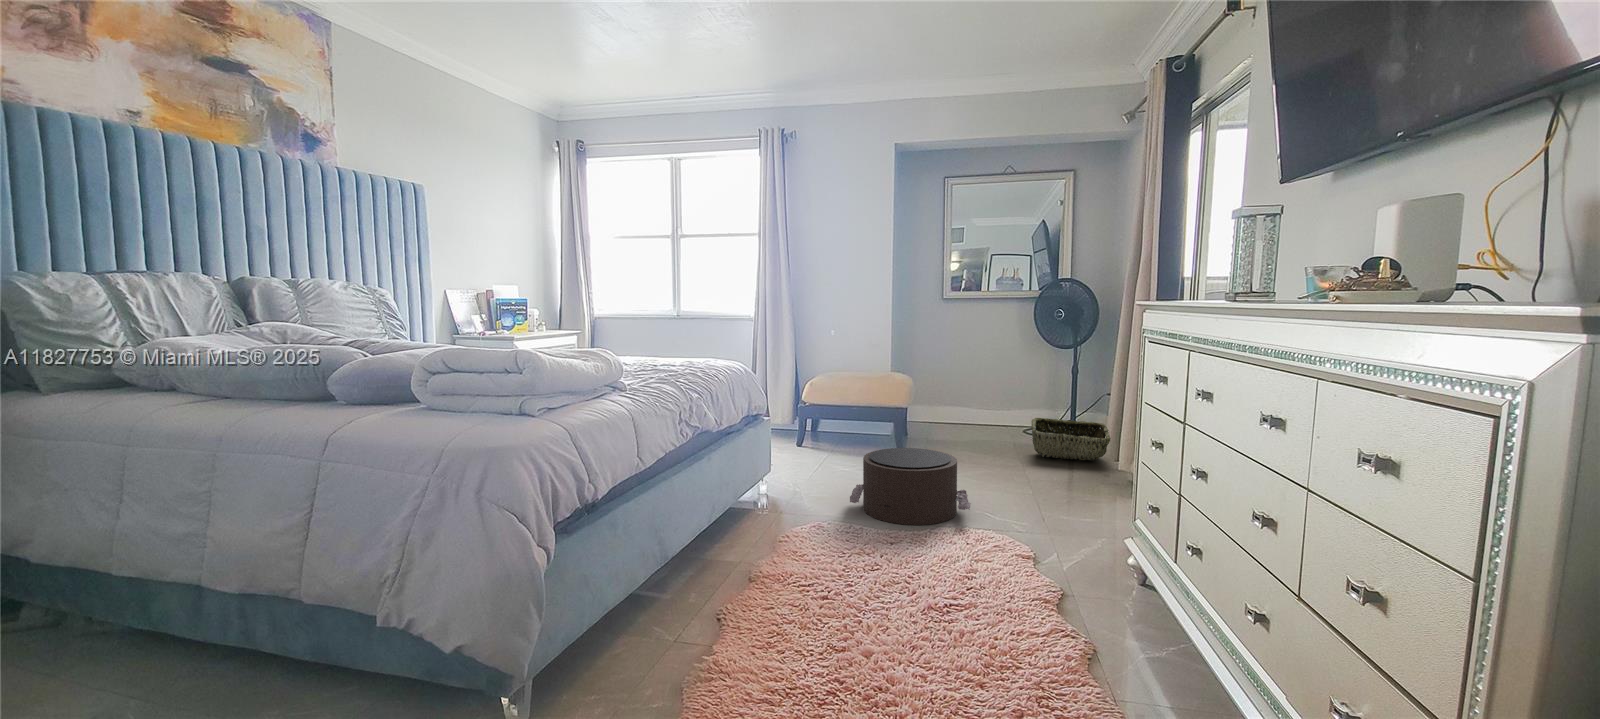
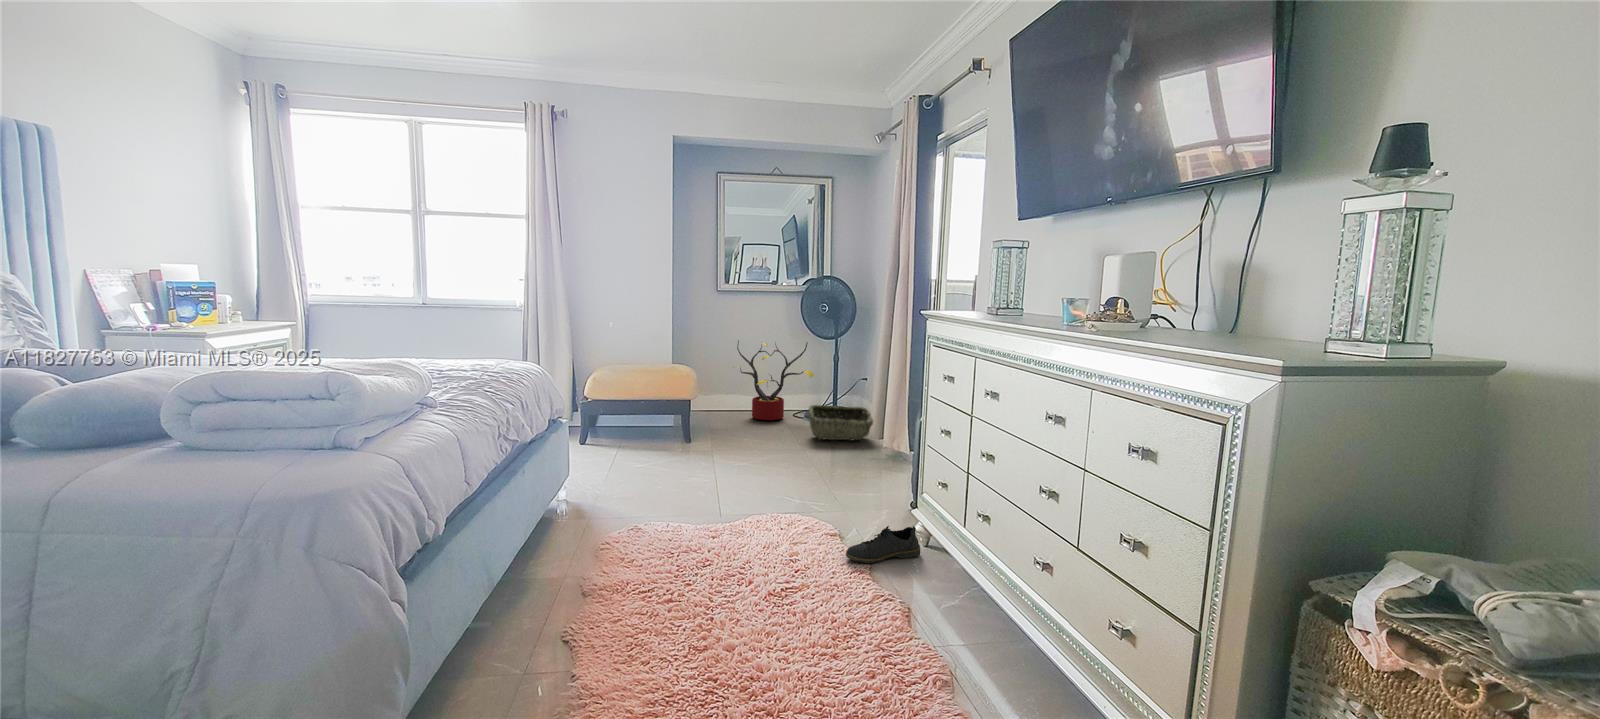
decorative plant: none [953,347,1043,434] -> present [737,340,814,420]
pouf: present [850,448,971,525] -> none [665,442,779,517]
shoe: none [1031,553,1131,595] -> present [846,526,921,563]

